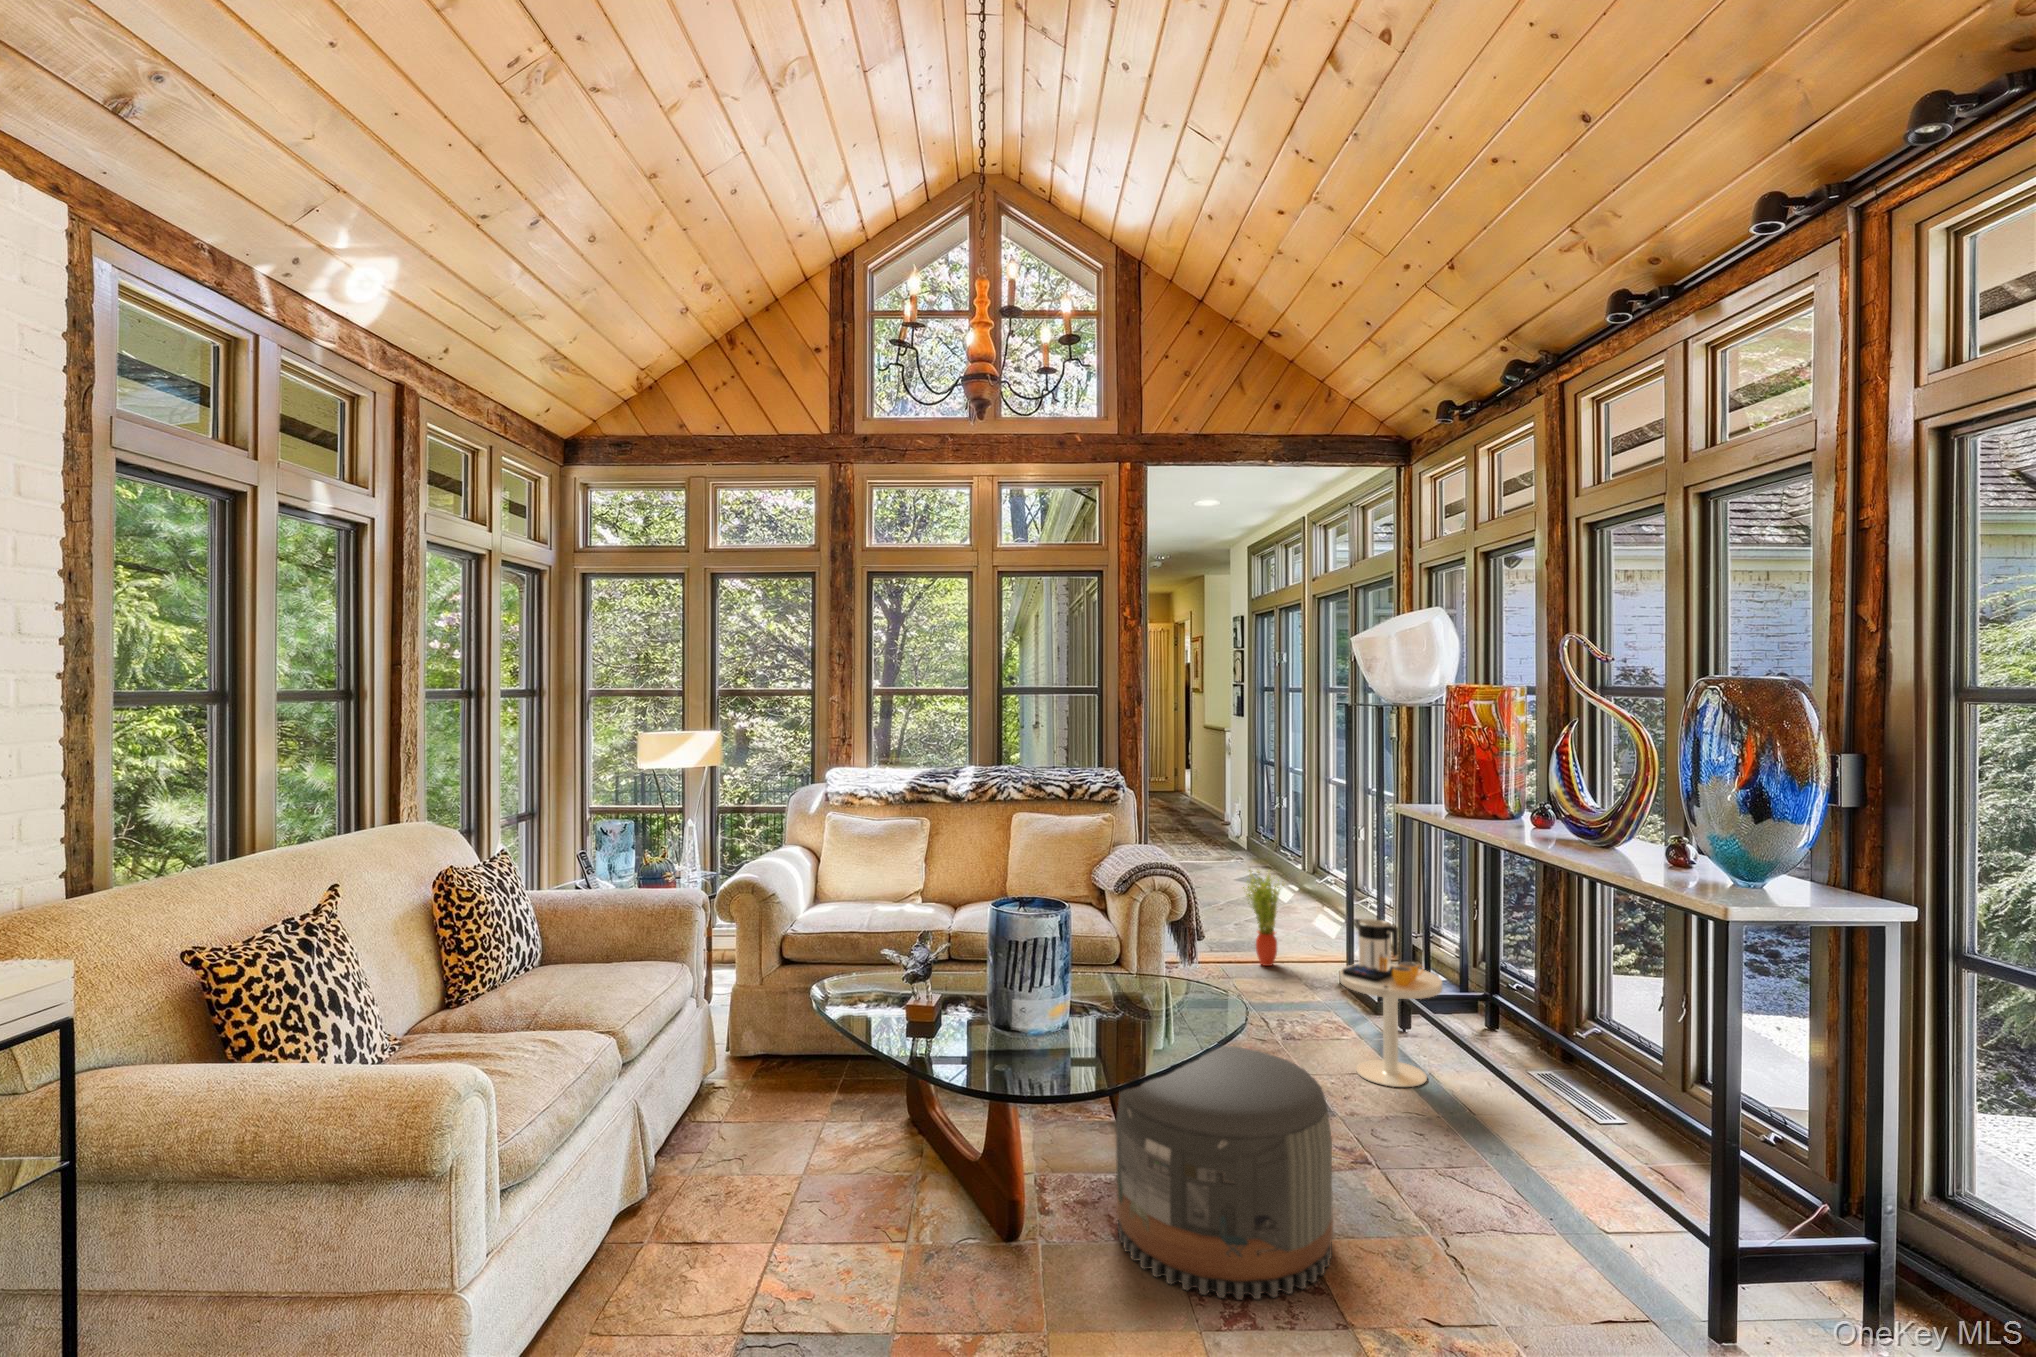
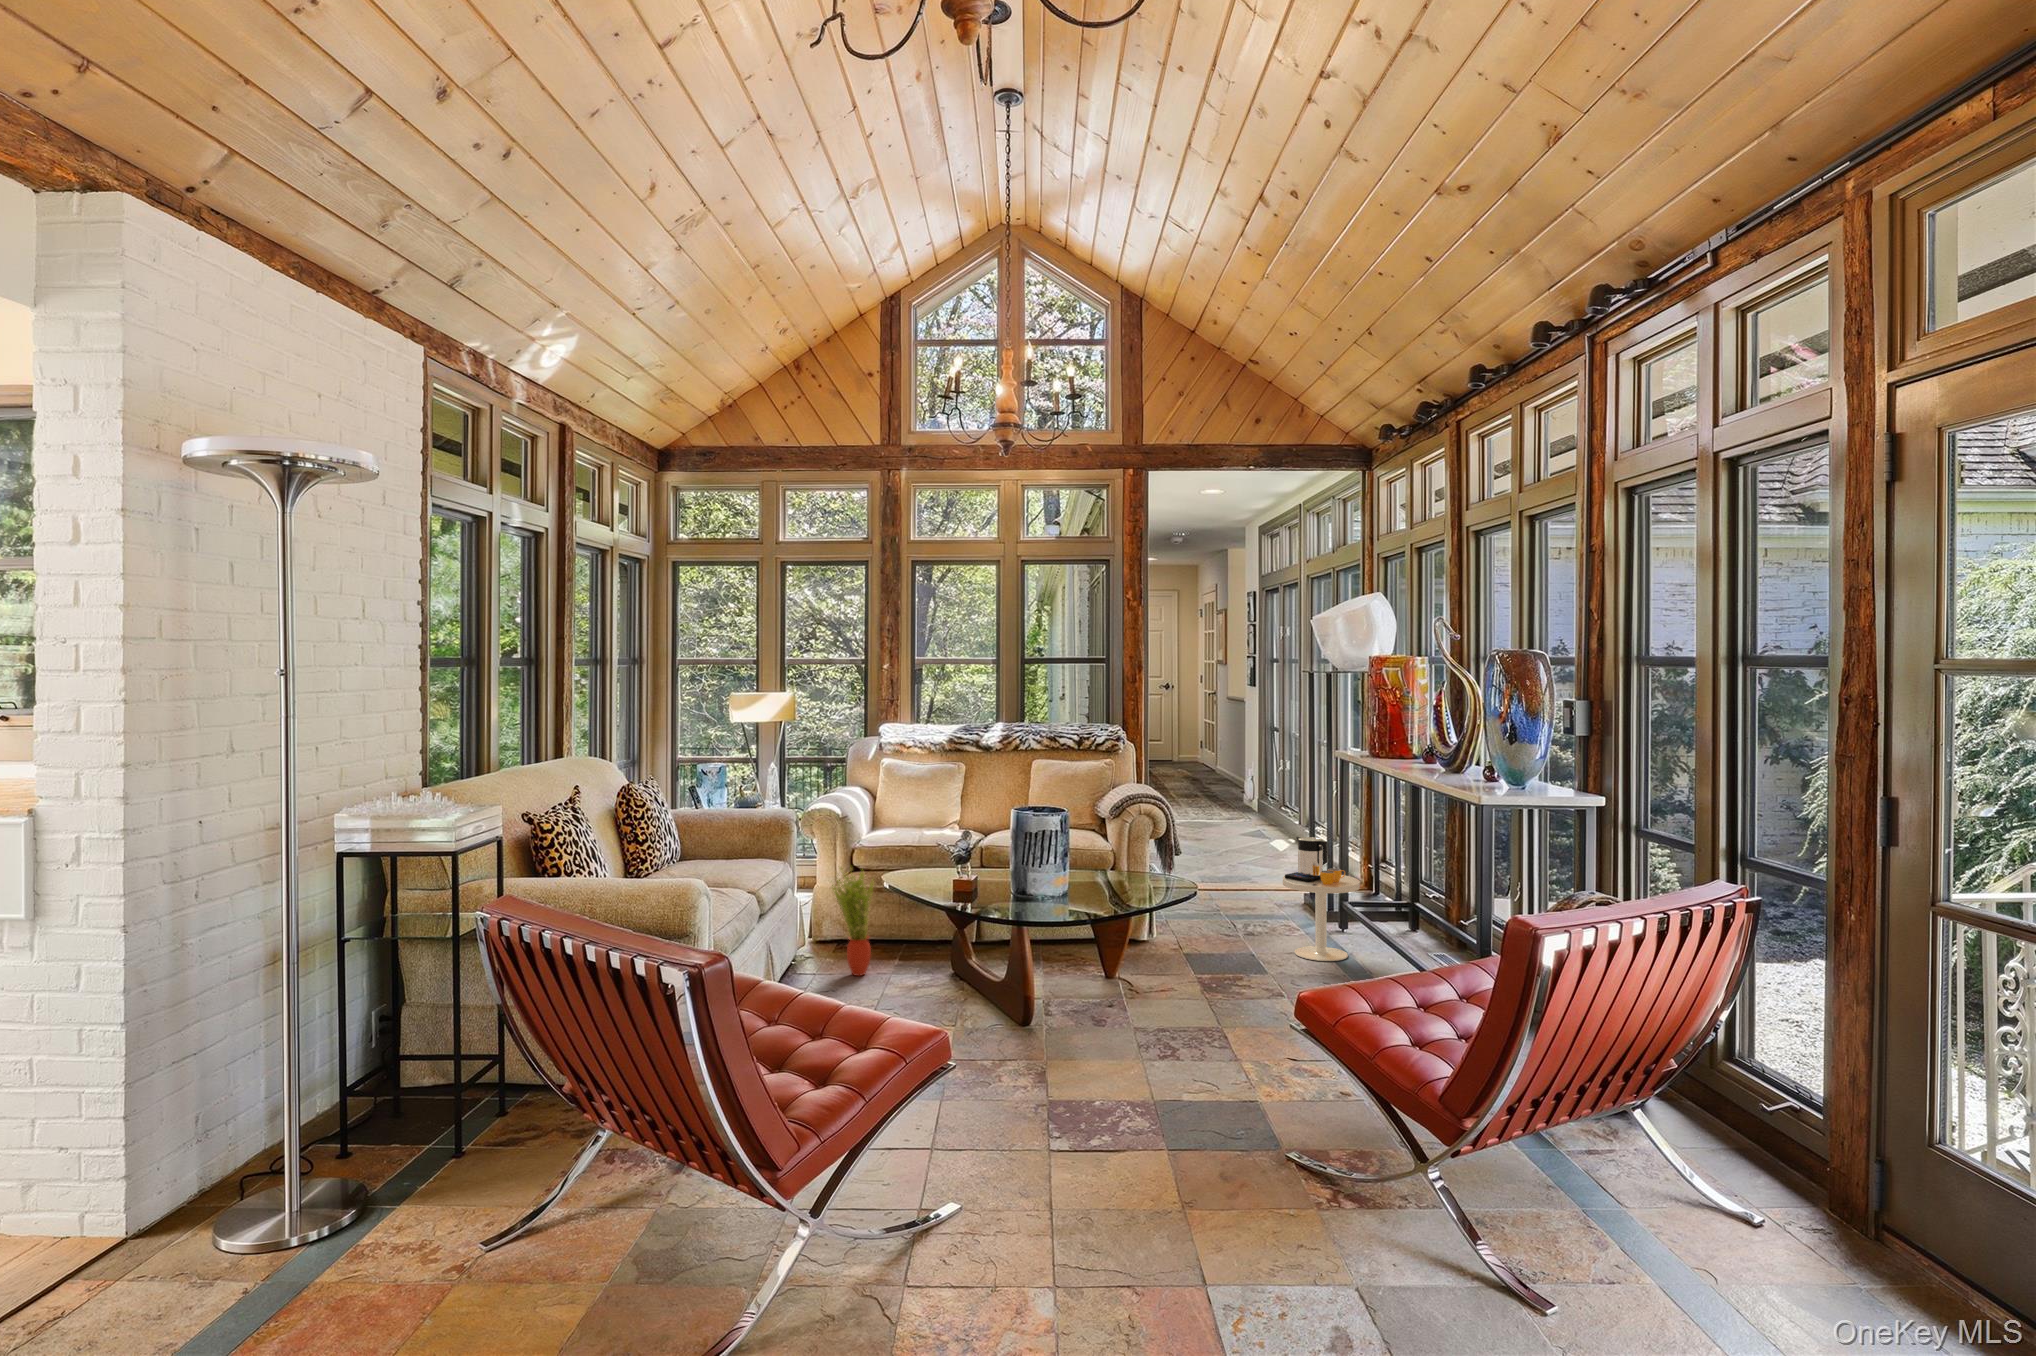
potted plant: present [1243,869,1284,966] -> present [832,867,874,976]
pouf: present [1116,1046,1333,1300] -> none [1097,907,1242,1056]

